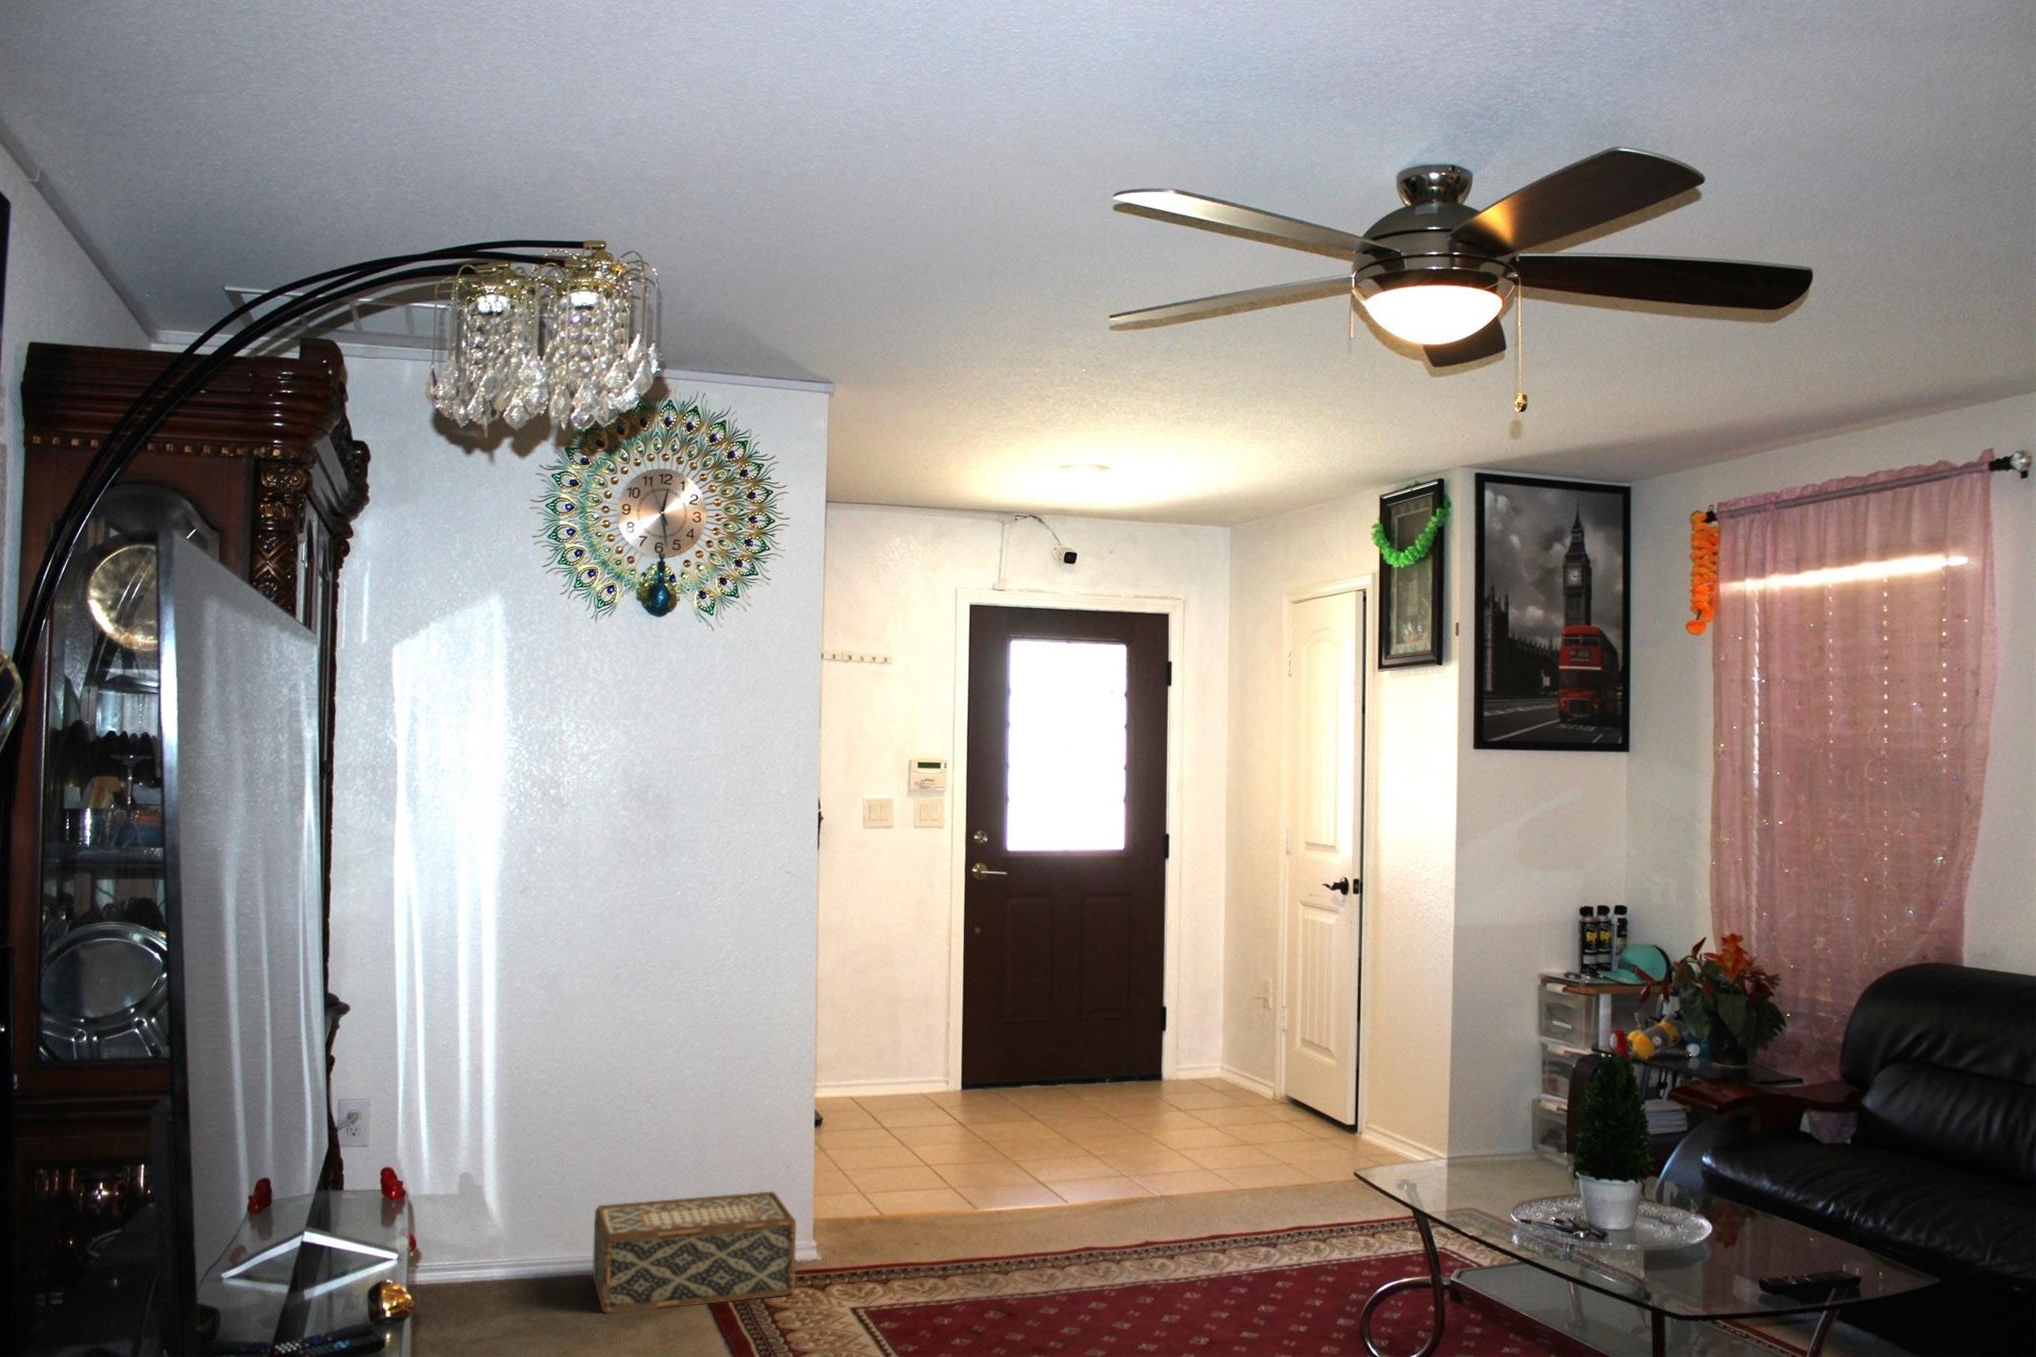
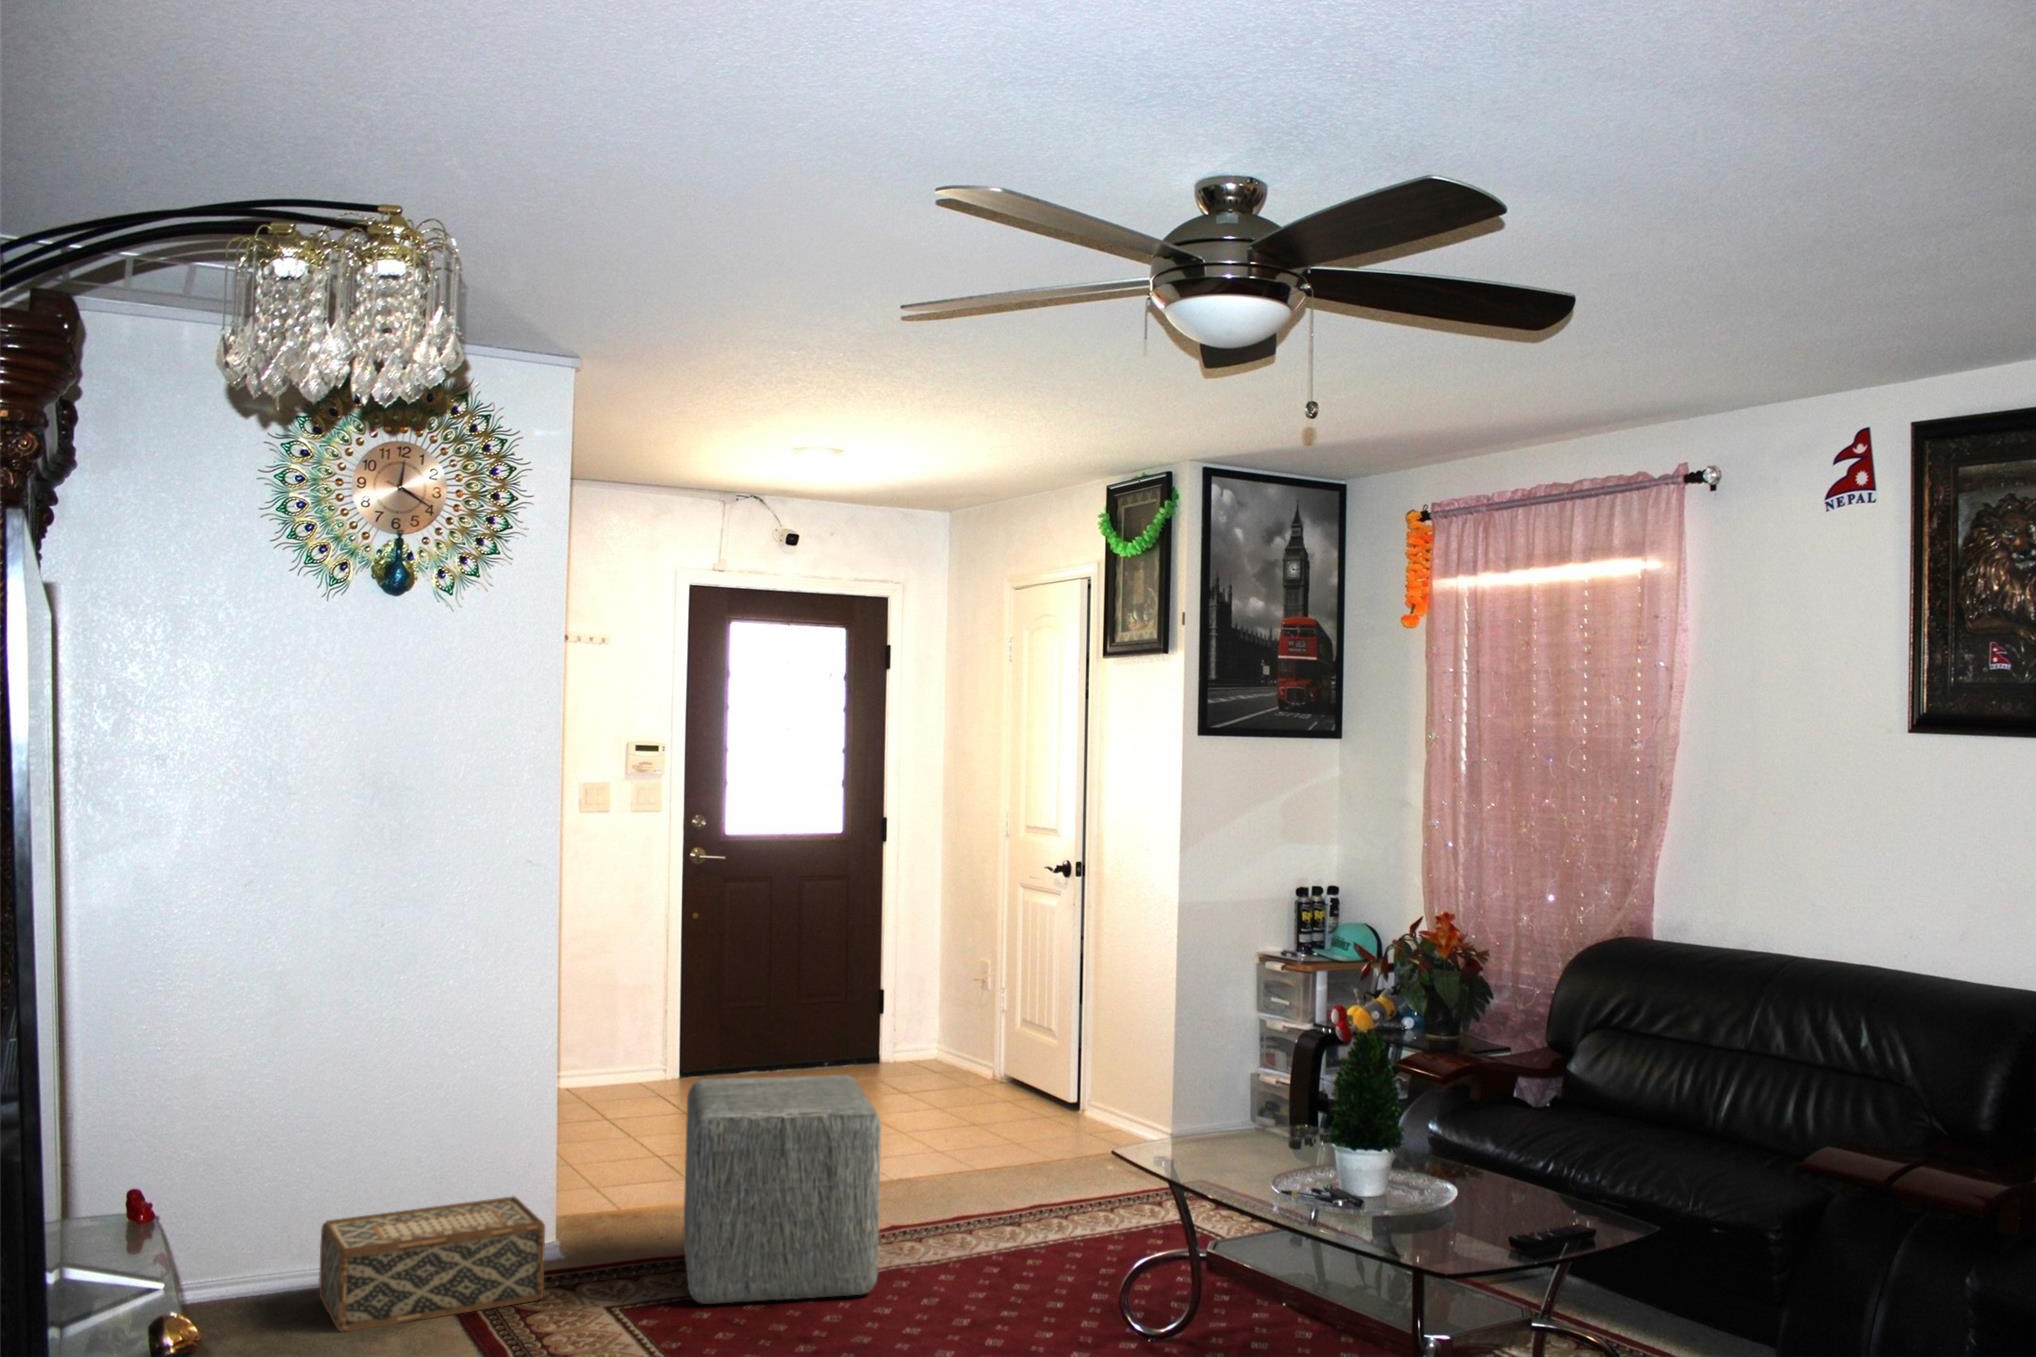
ottoman: none [931,1086,1120,1311] -> present [683,1075,881,1304]

